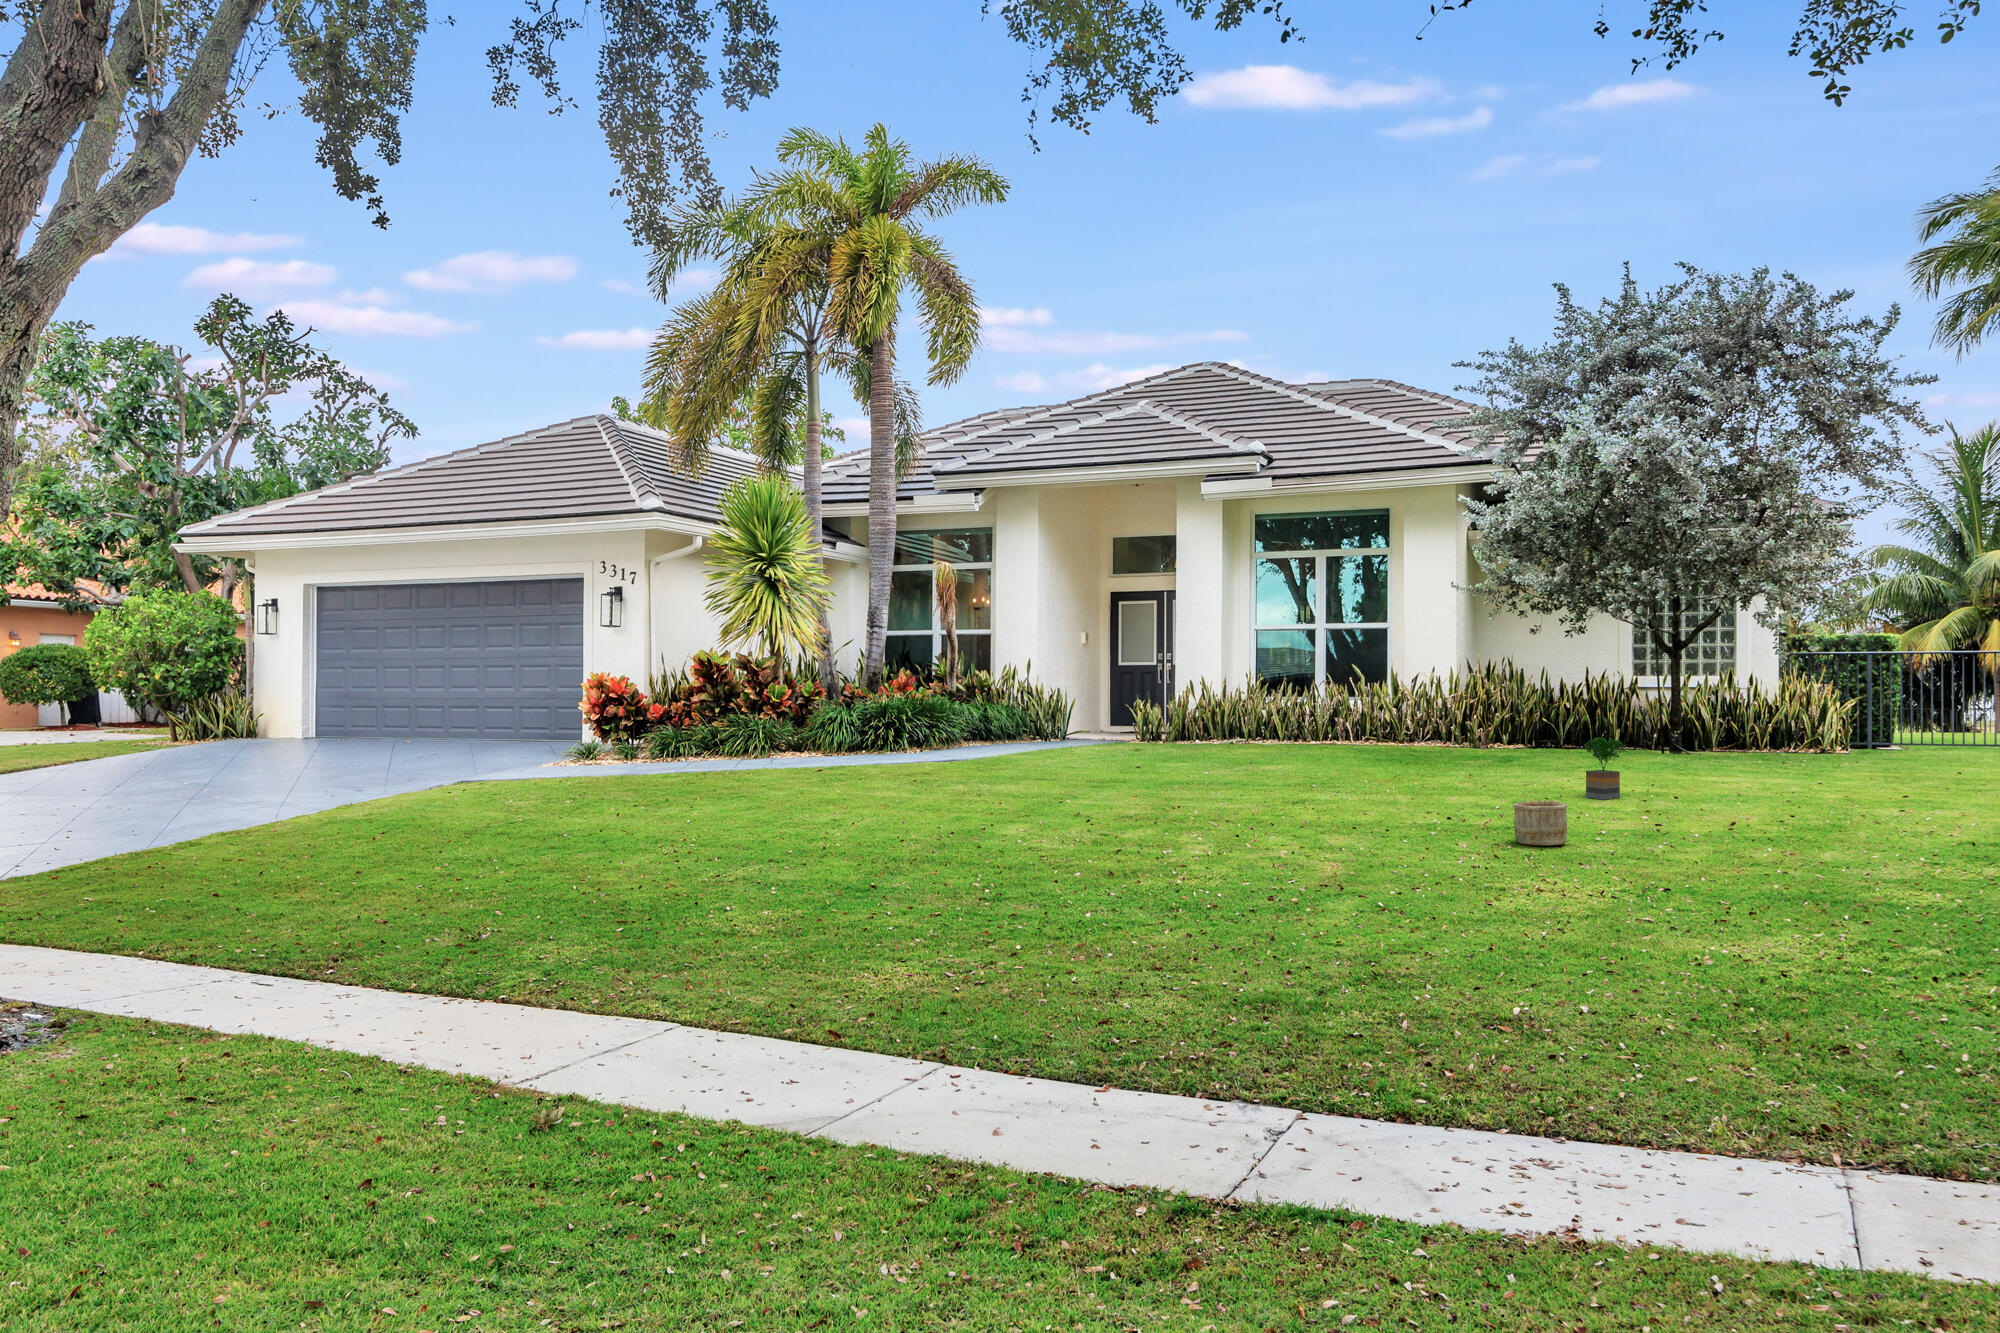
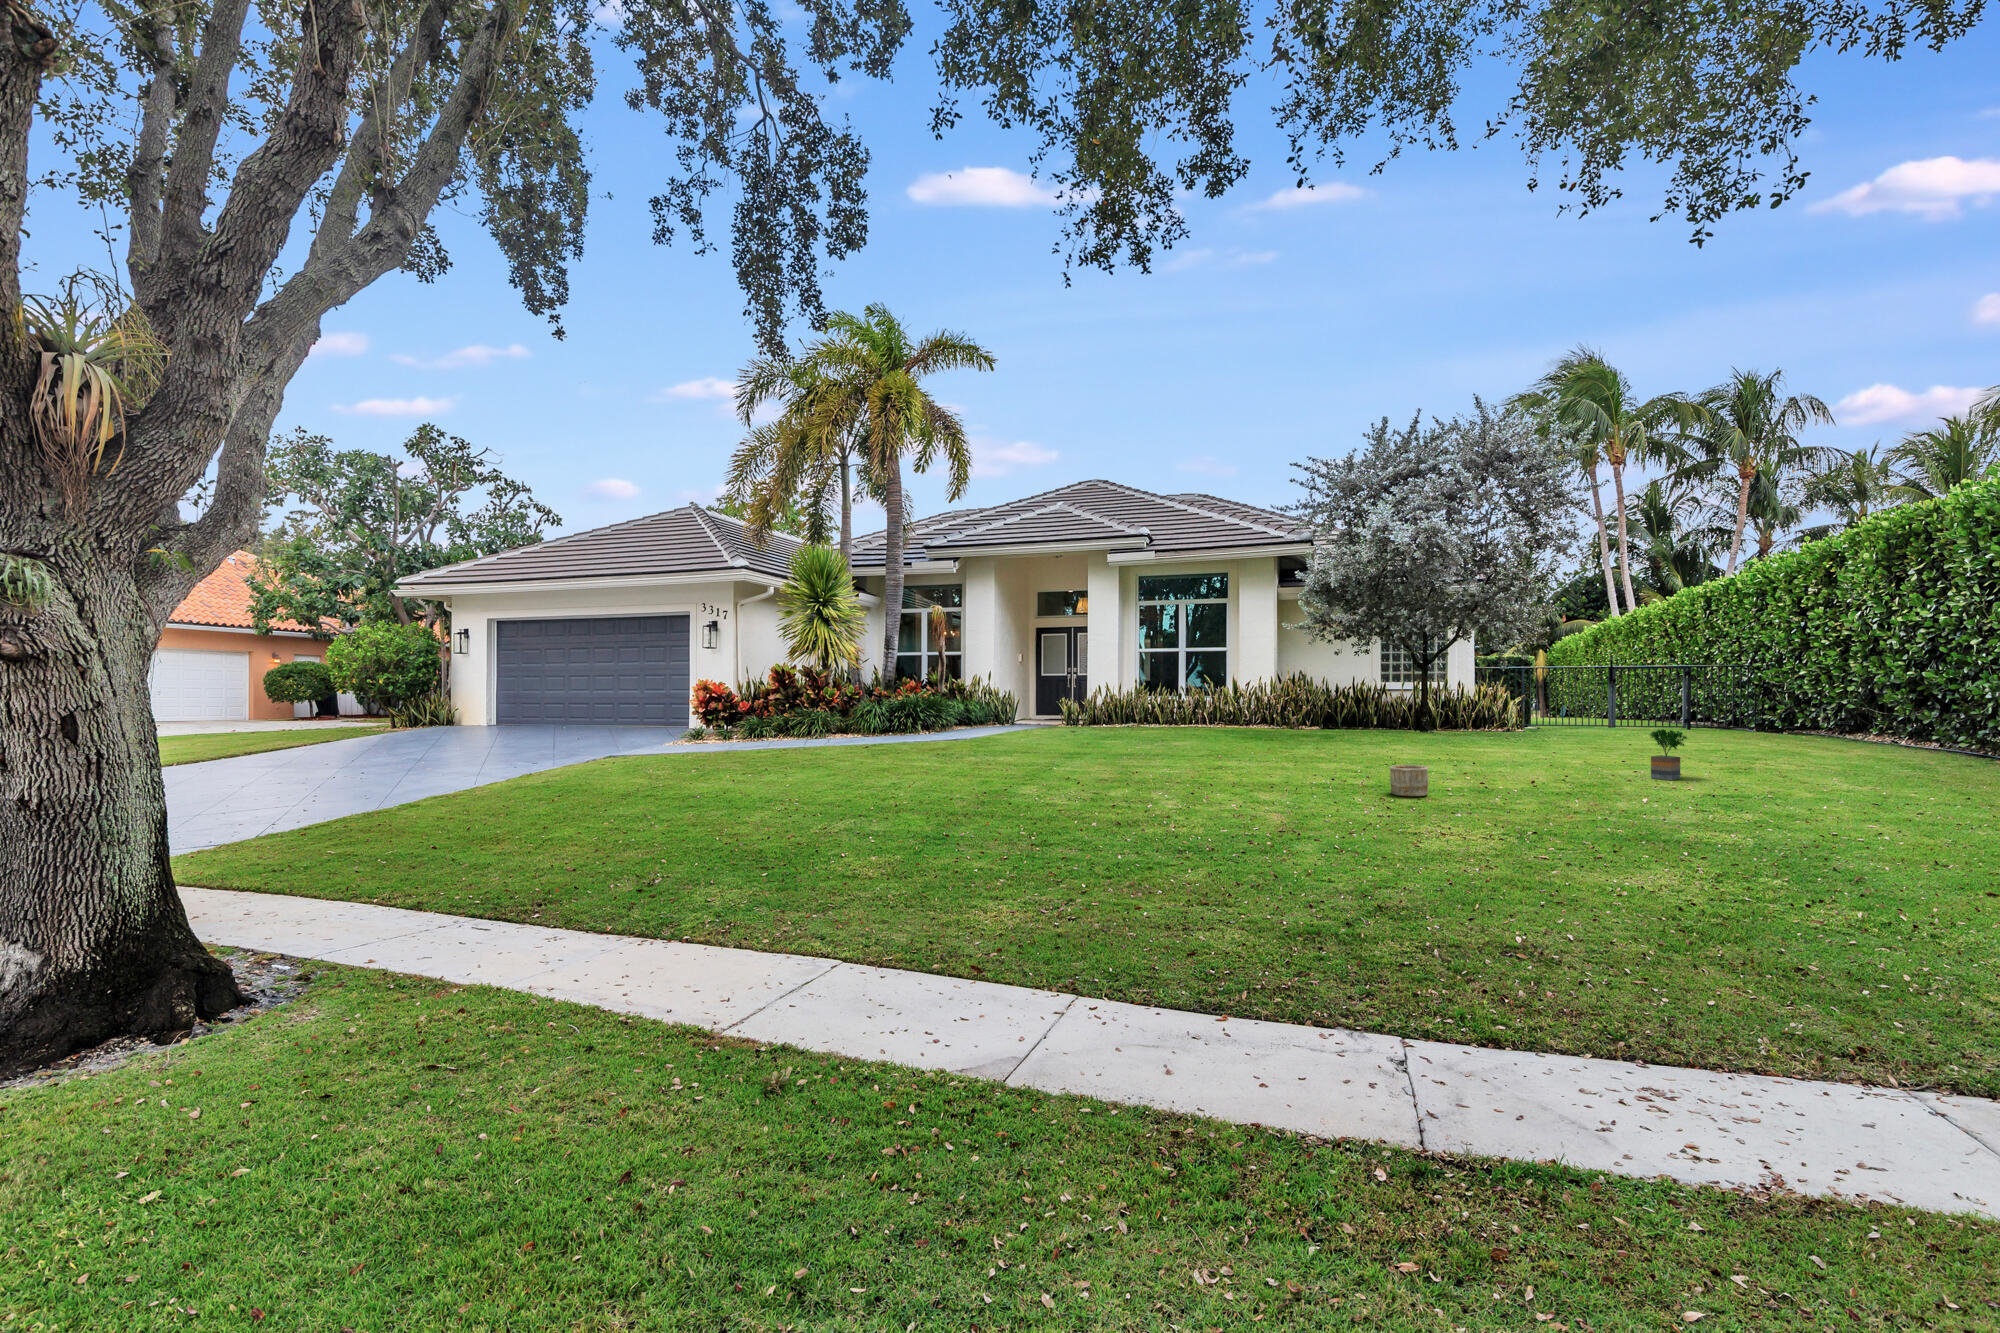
potted tree: present [1585,737,1626,800] -> present [1650,729,1687,780]

